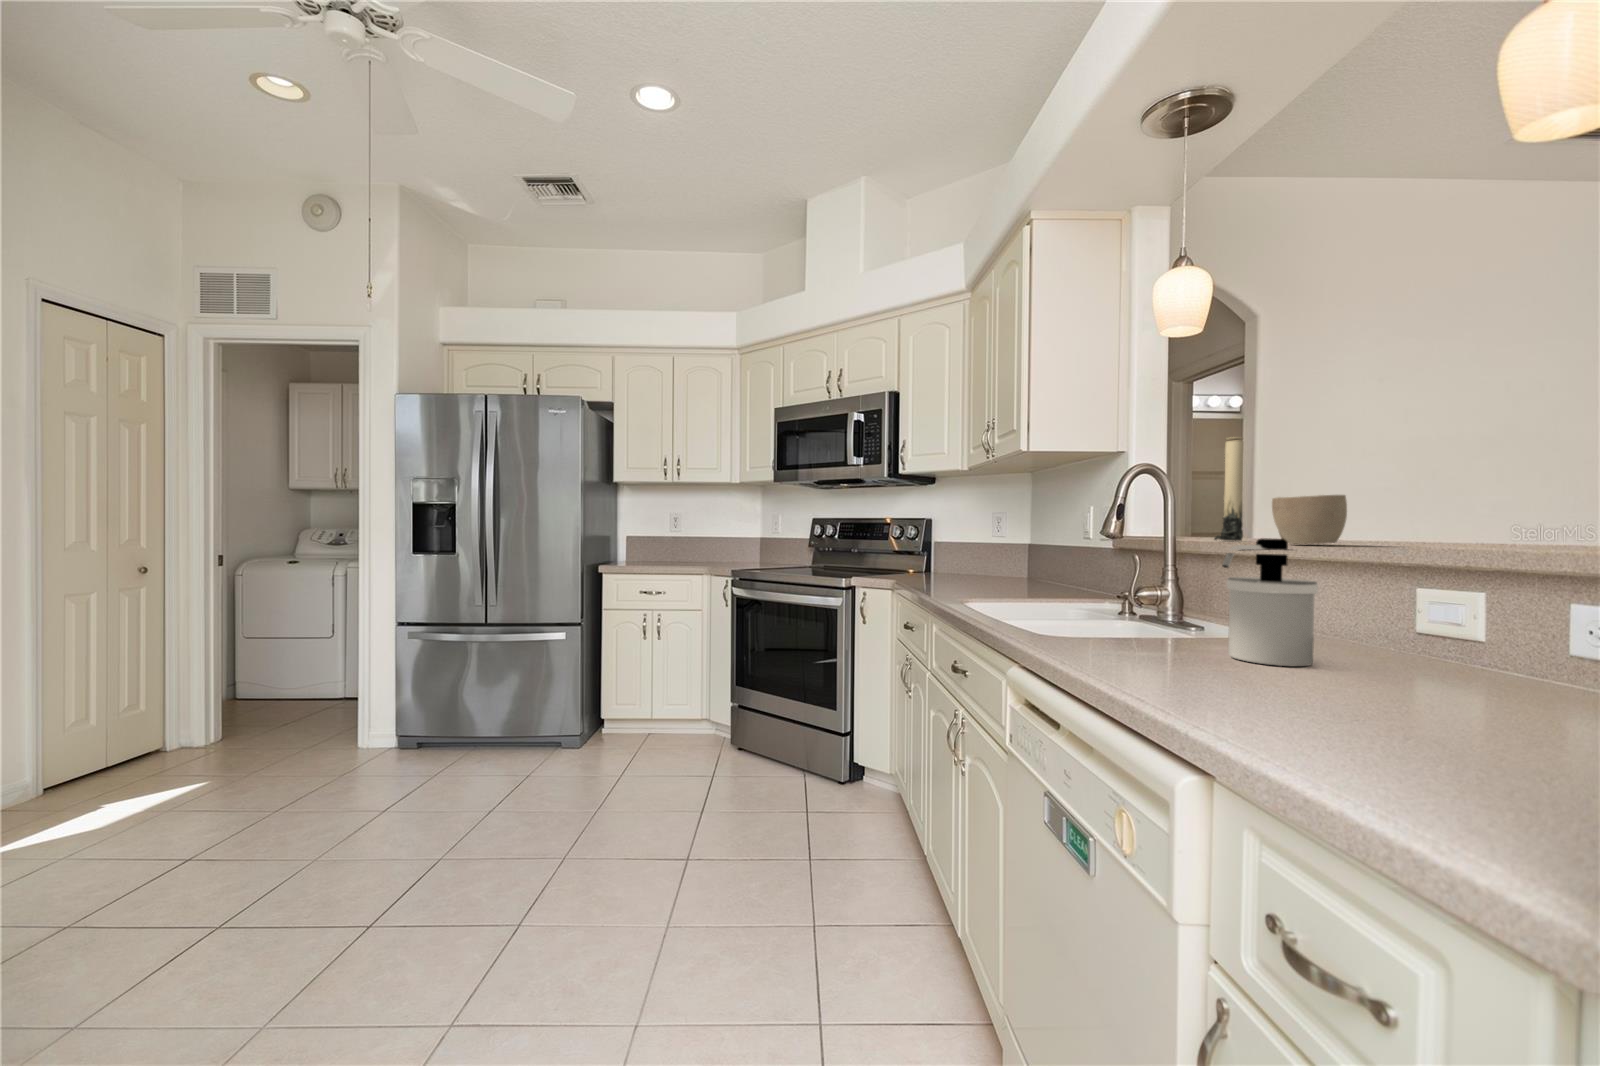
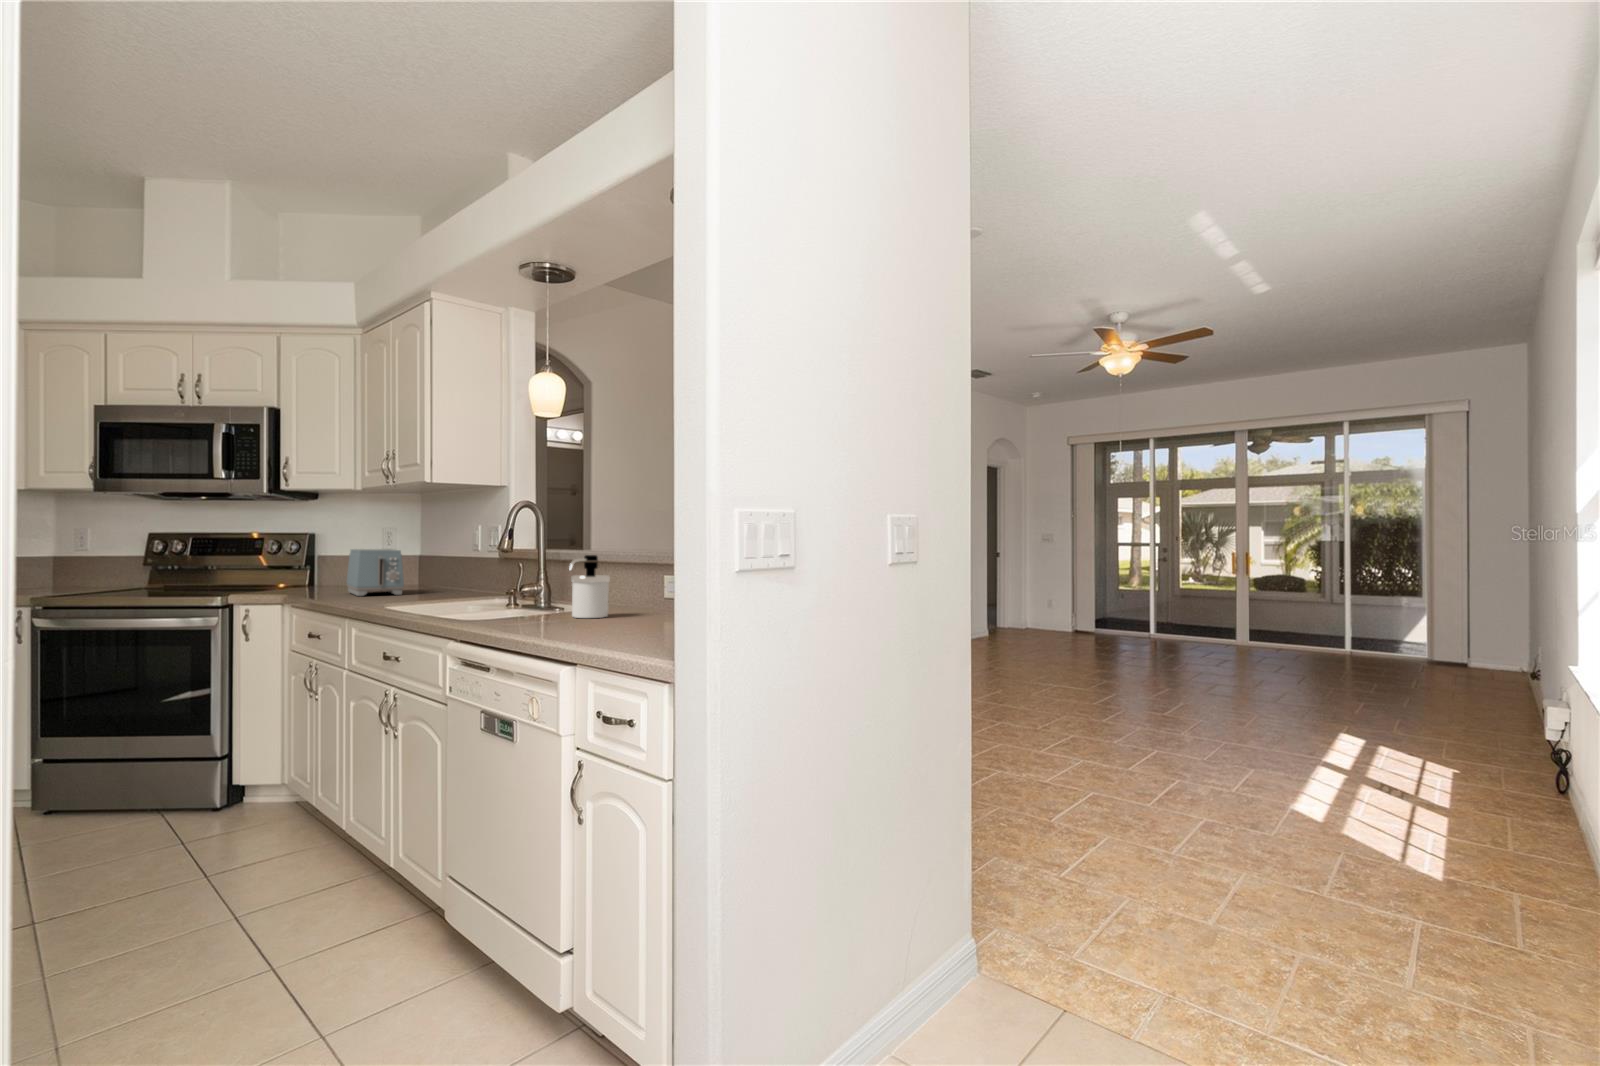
candle: present [1214,437,1244,541] -> none [565,491,580,554]
cup: present [1272,495,1347,544] -> none [593,530,627,556]
toaster: none [951,534,1003,587] -> present [347,549,404,596]

